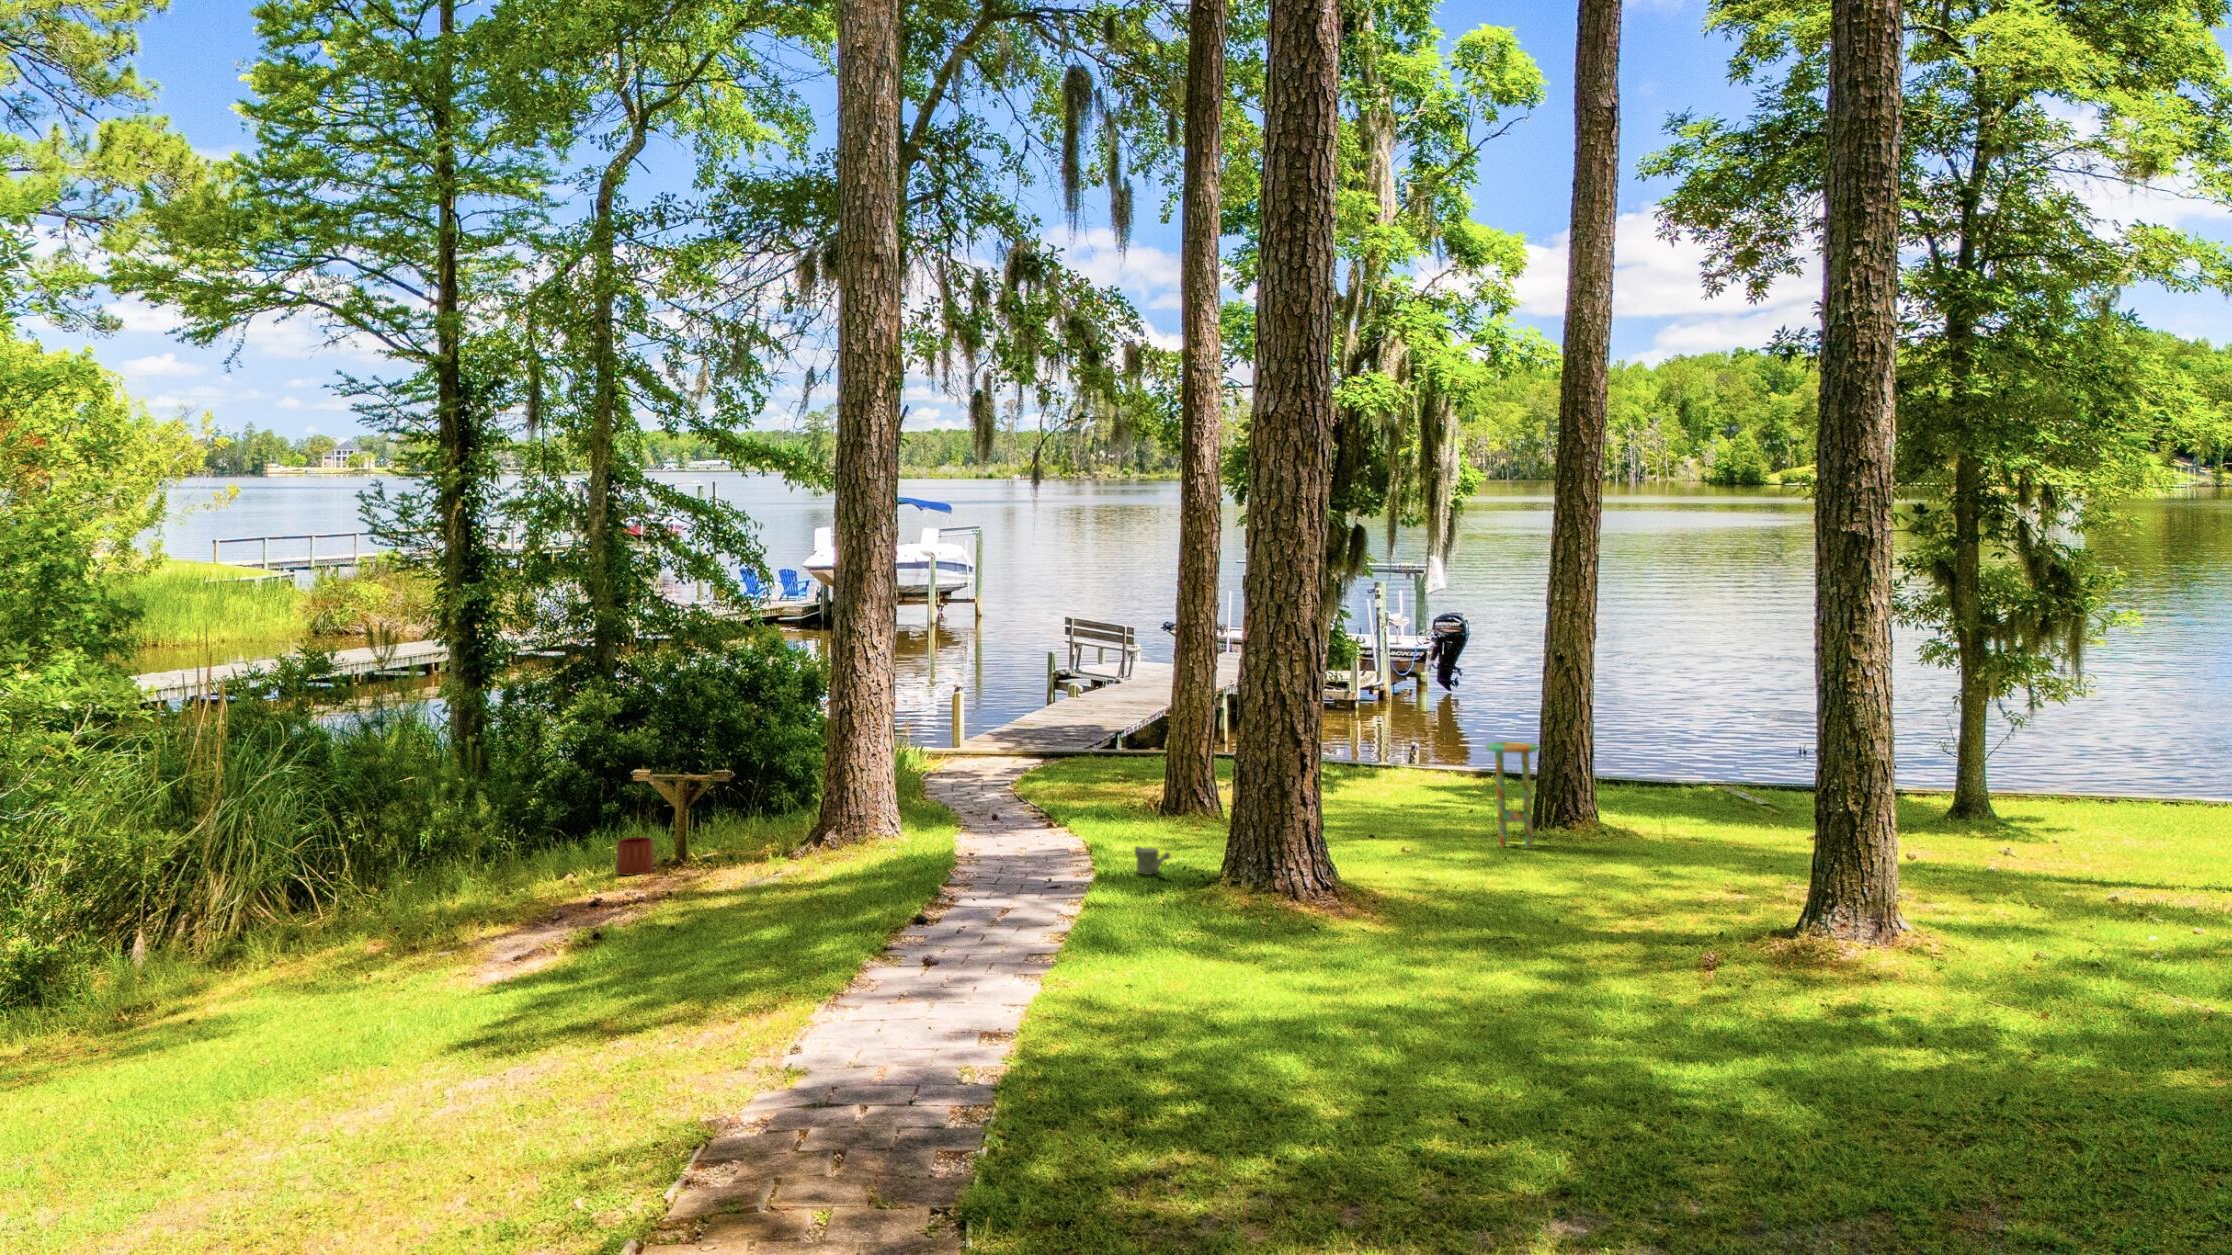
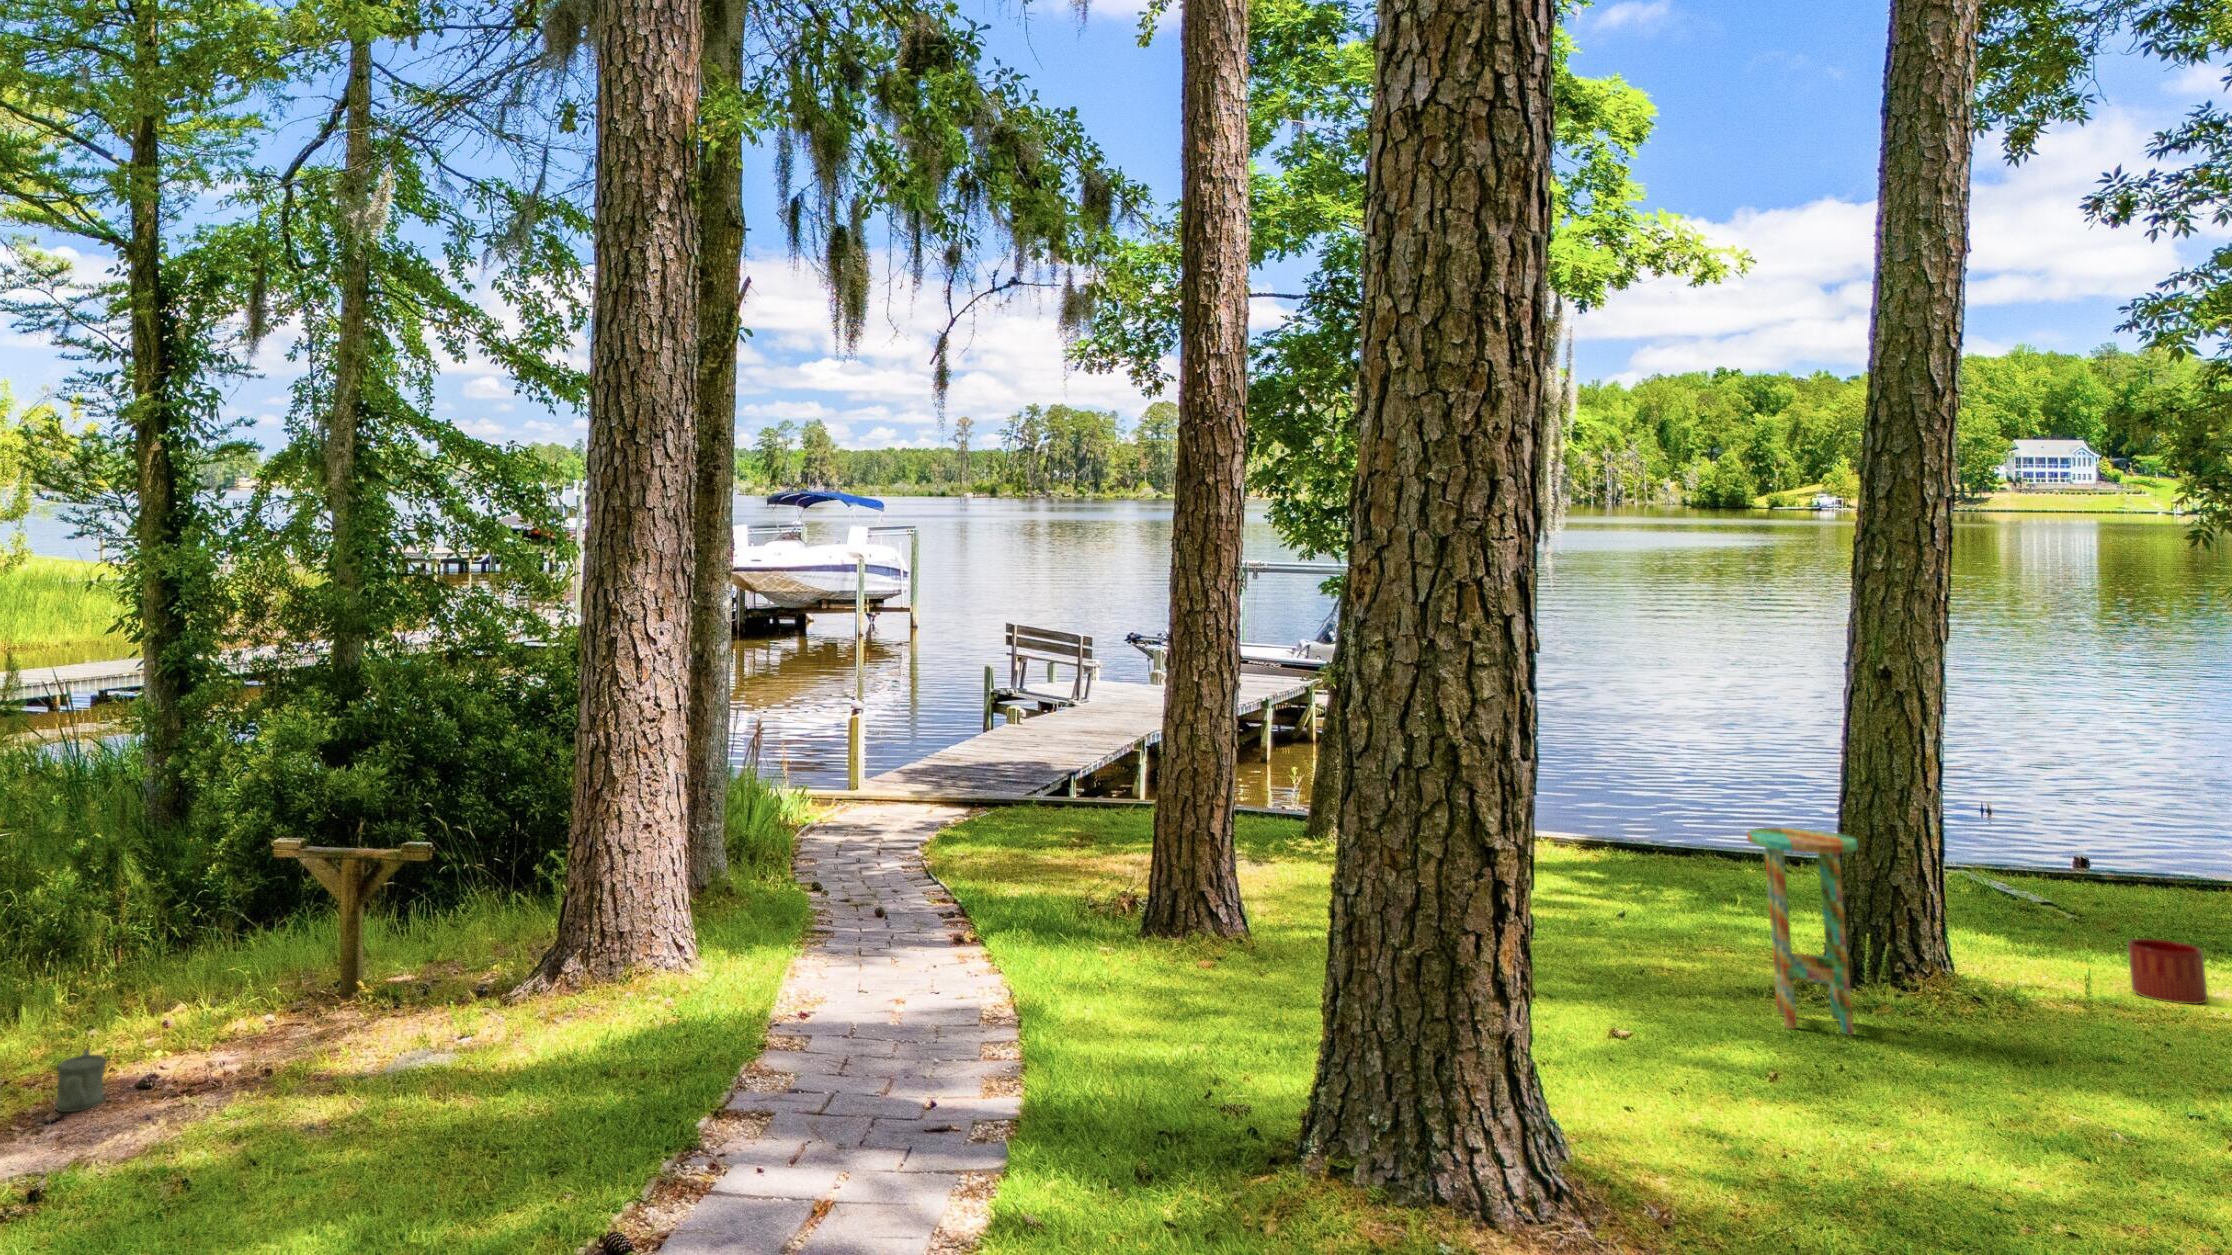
planter: present [616,837,654,875] -> present [2128,938,2208,1004]
watering can: present [1135,846,1170,875] -> present [55,1049,106,1112]

